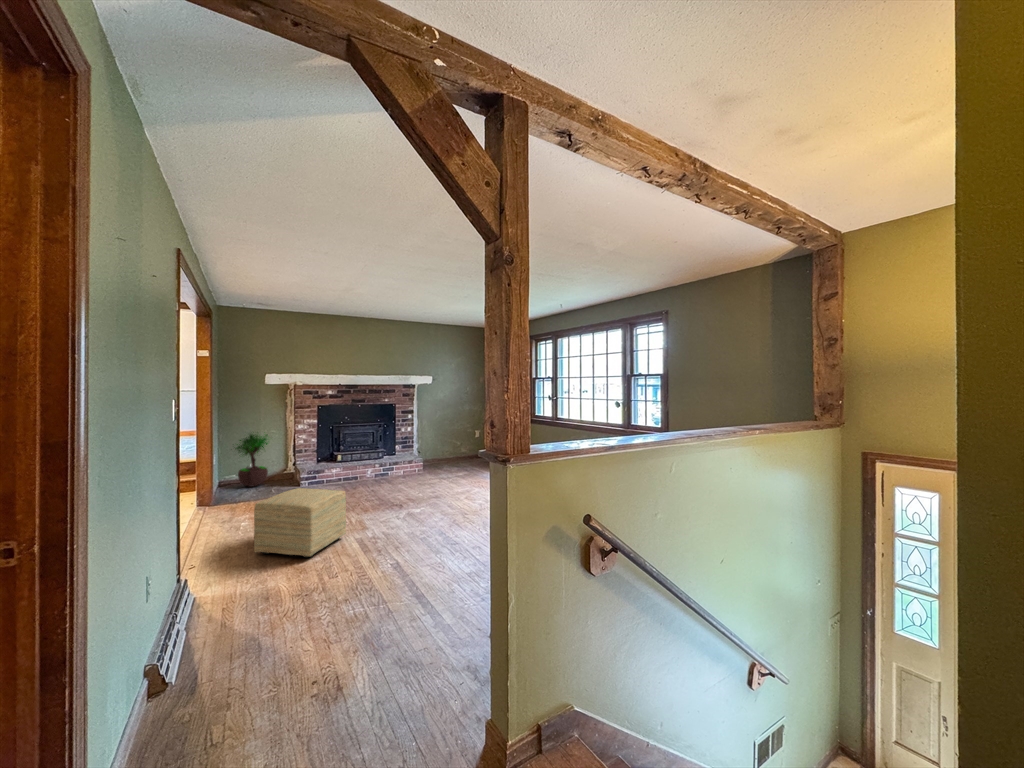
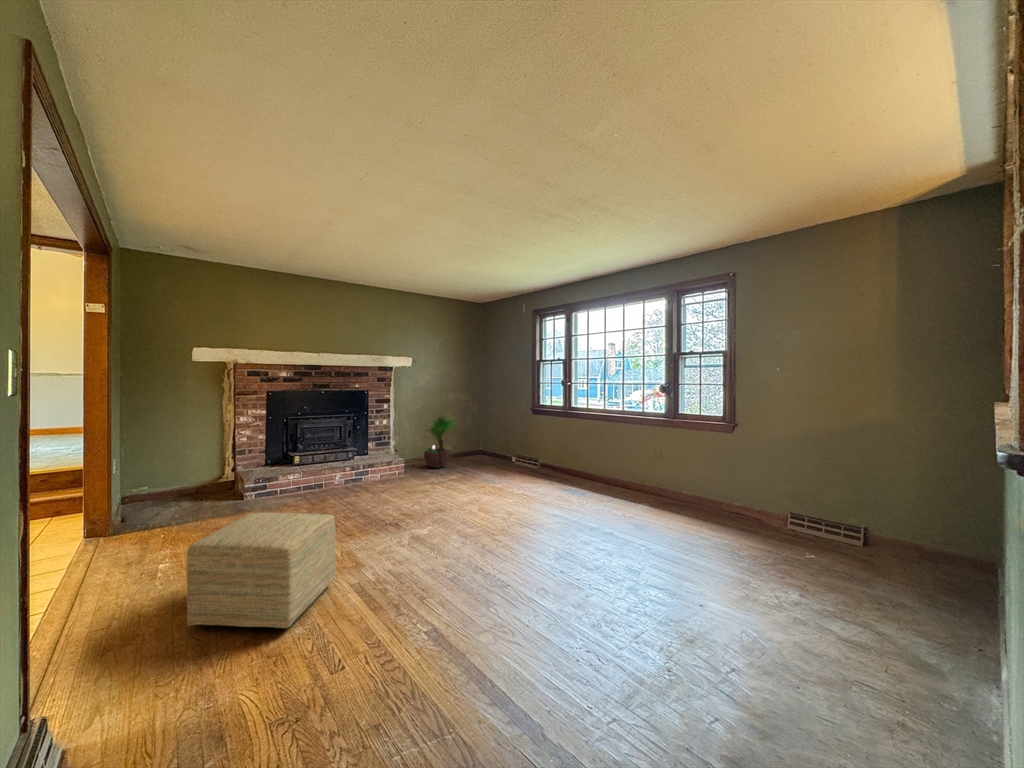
potted tree: present [235,434,268,487] -> present [424,416,454,468]

